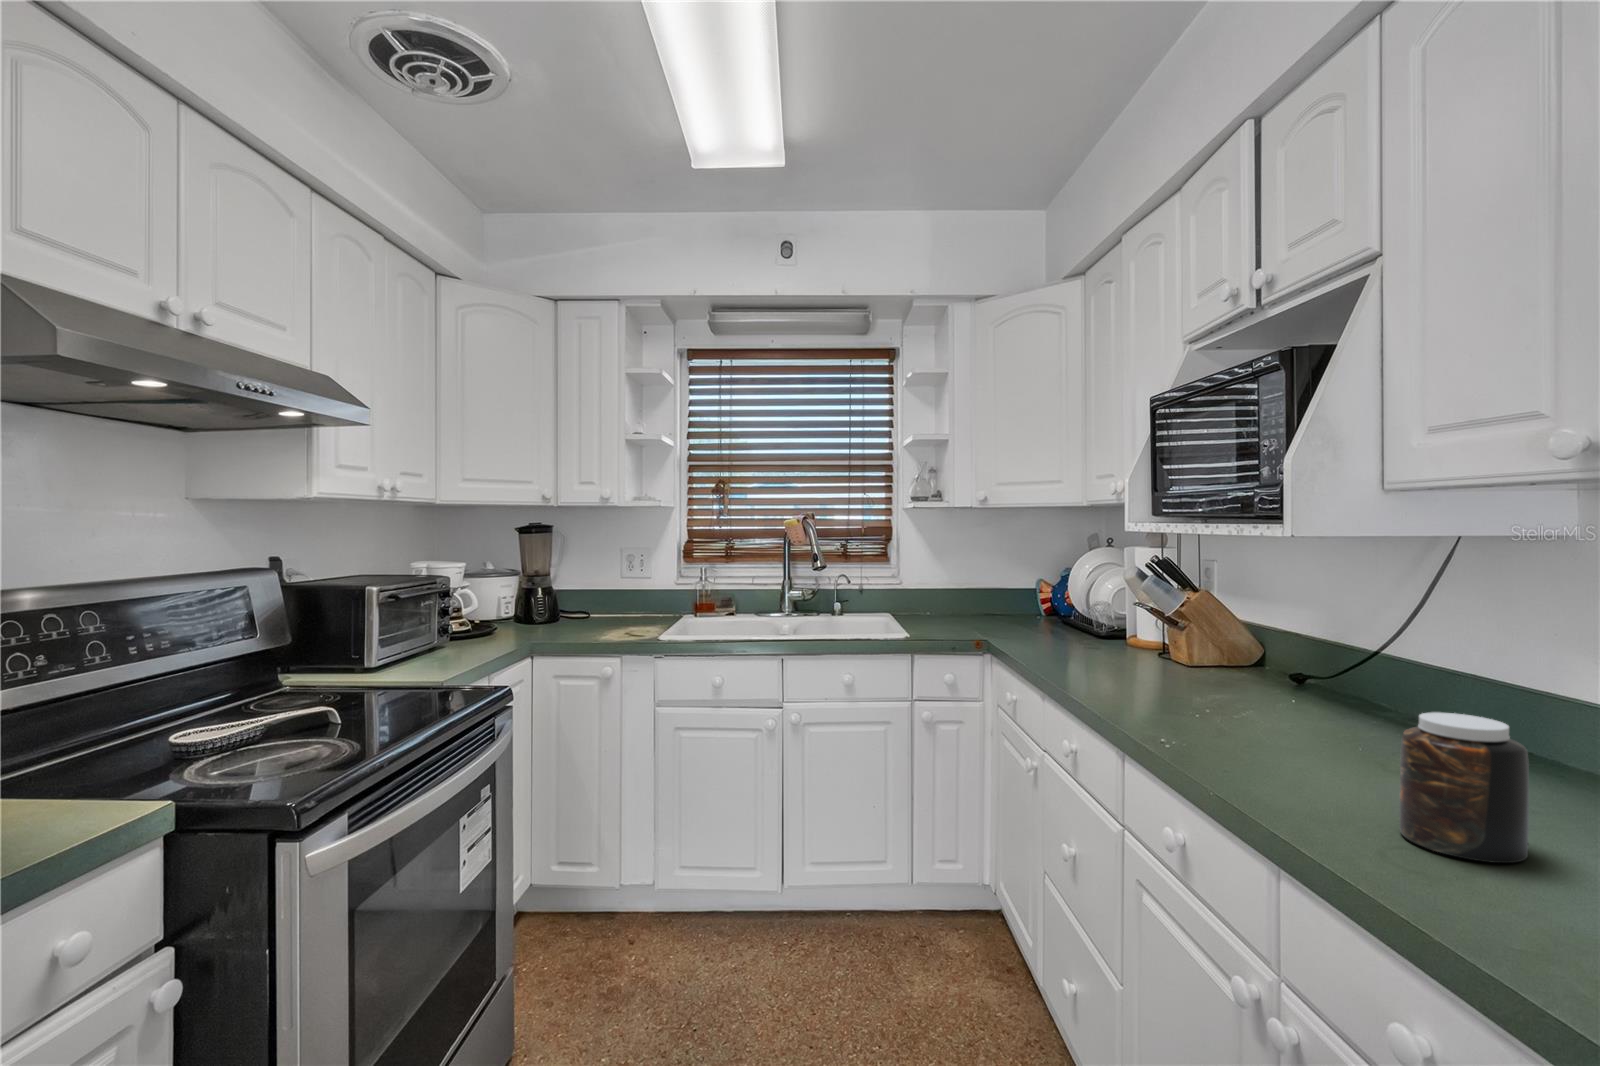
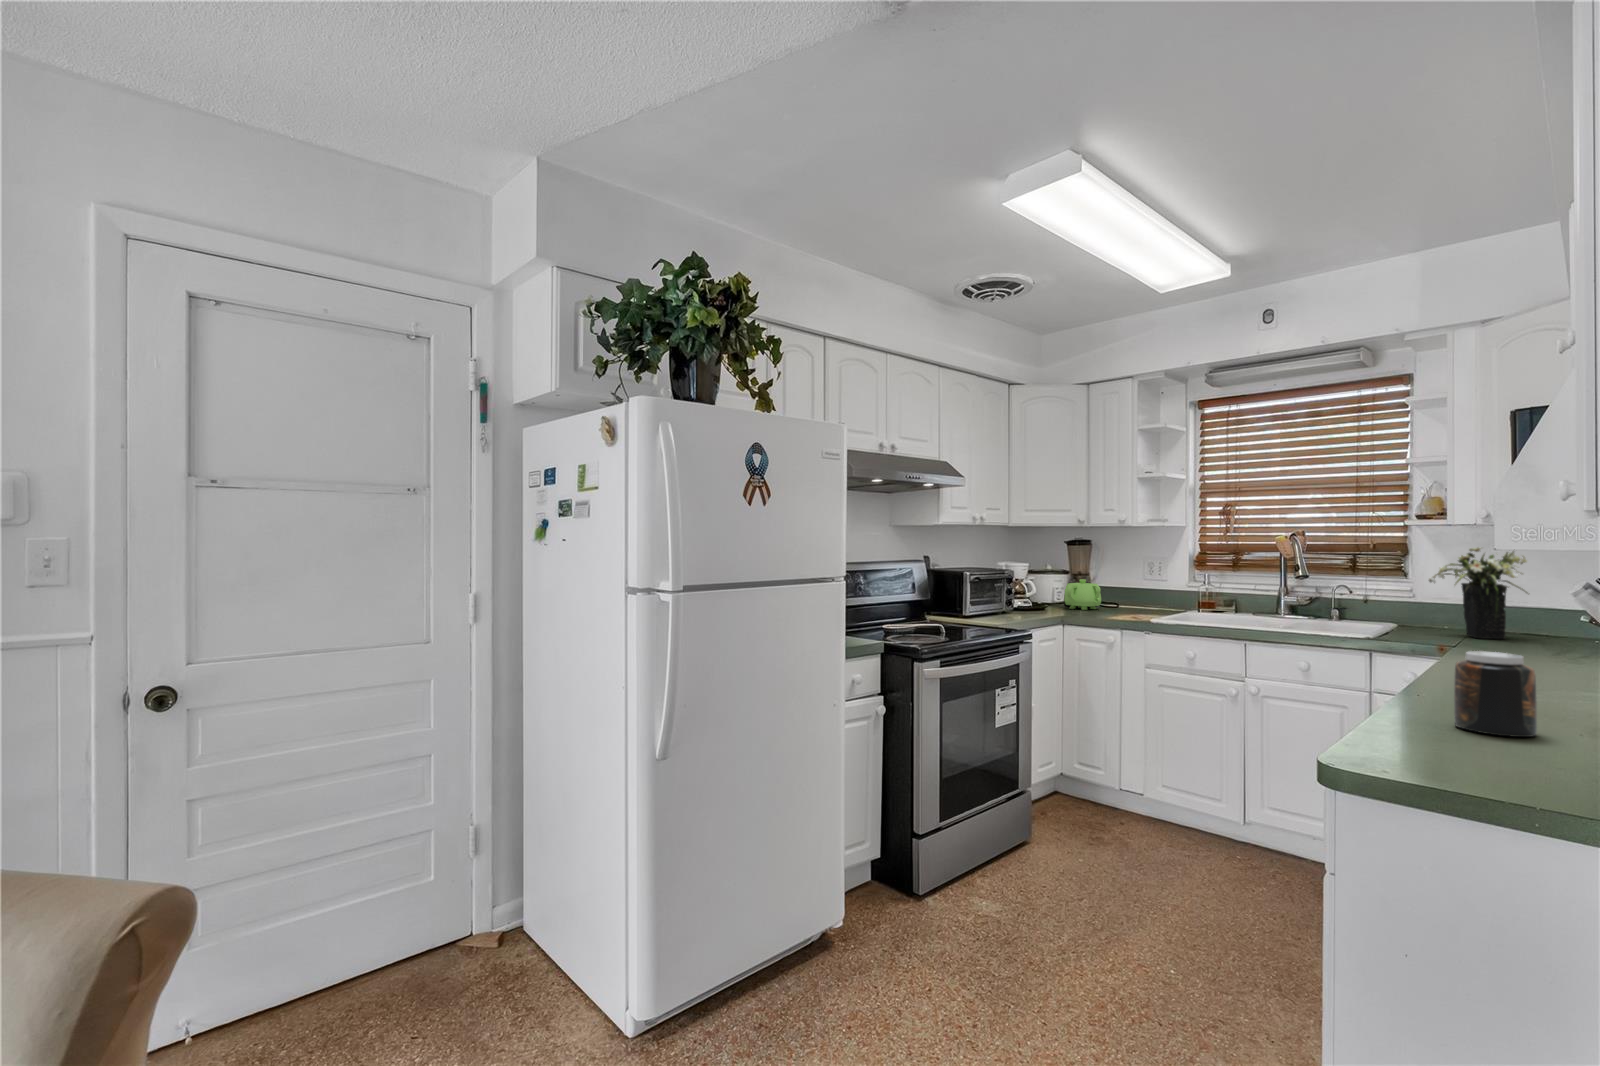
flower arrangement: none [942,530,1025,628] -> present [1429,548,1527,639]
teapot: none [510,582,571,626] -> present [1064,579,1101,610]

